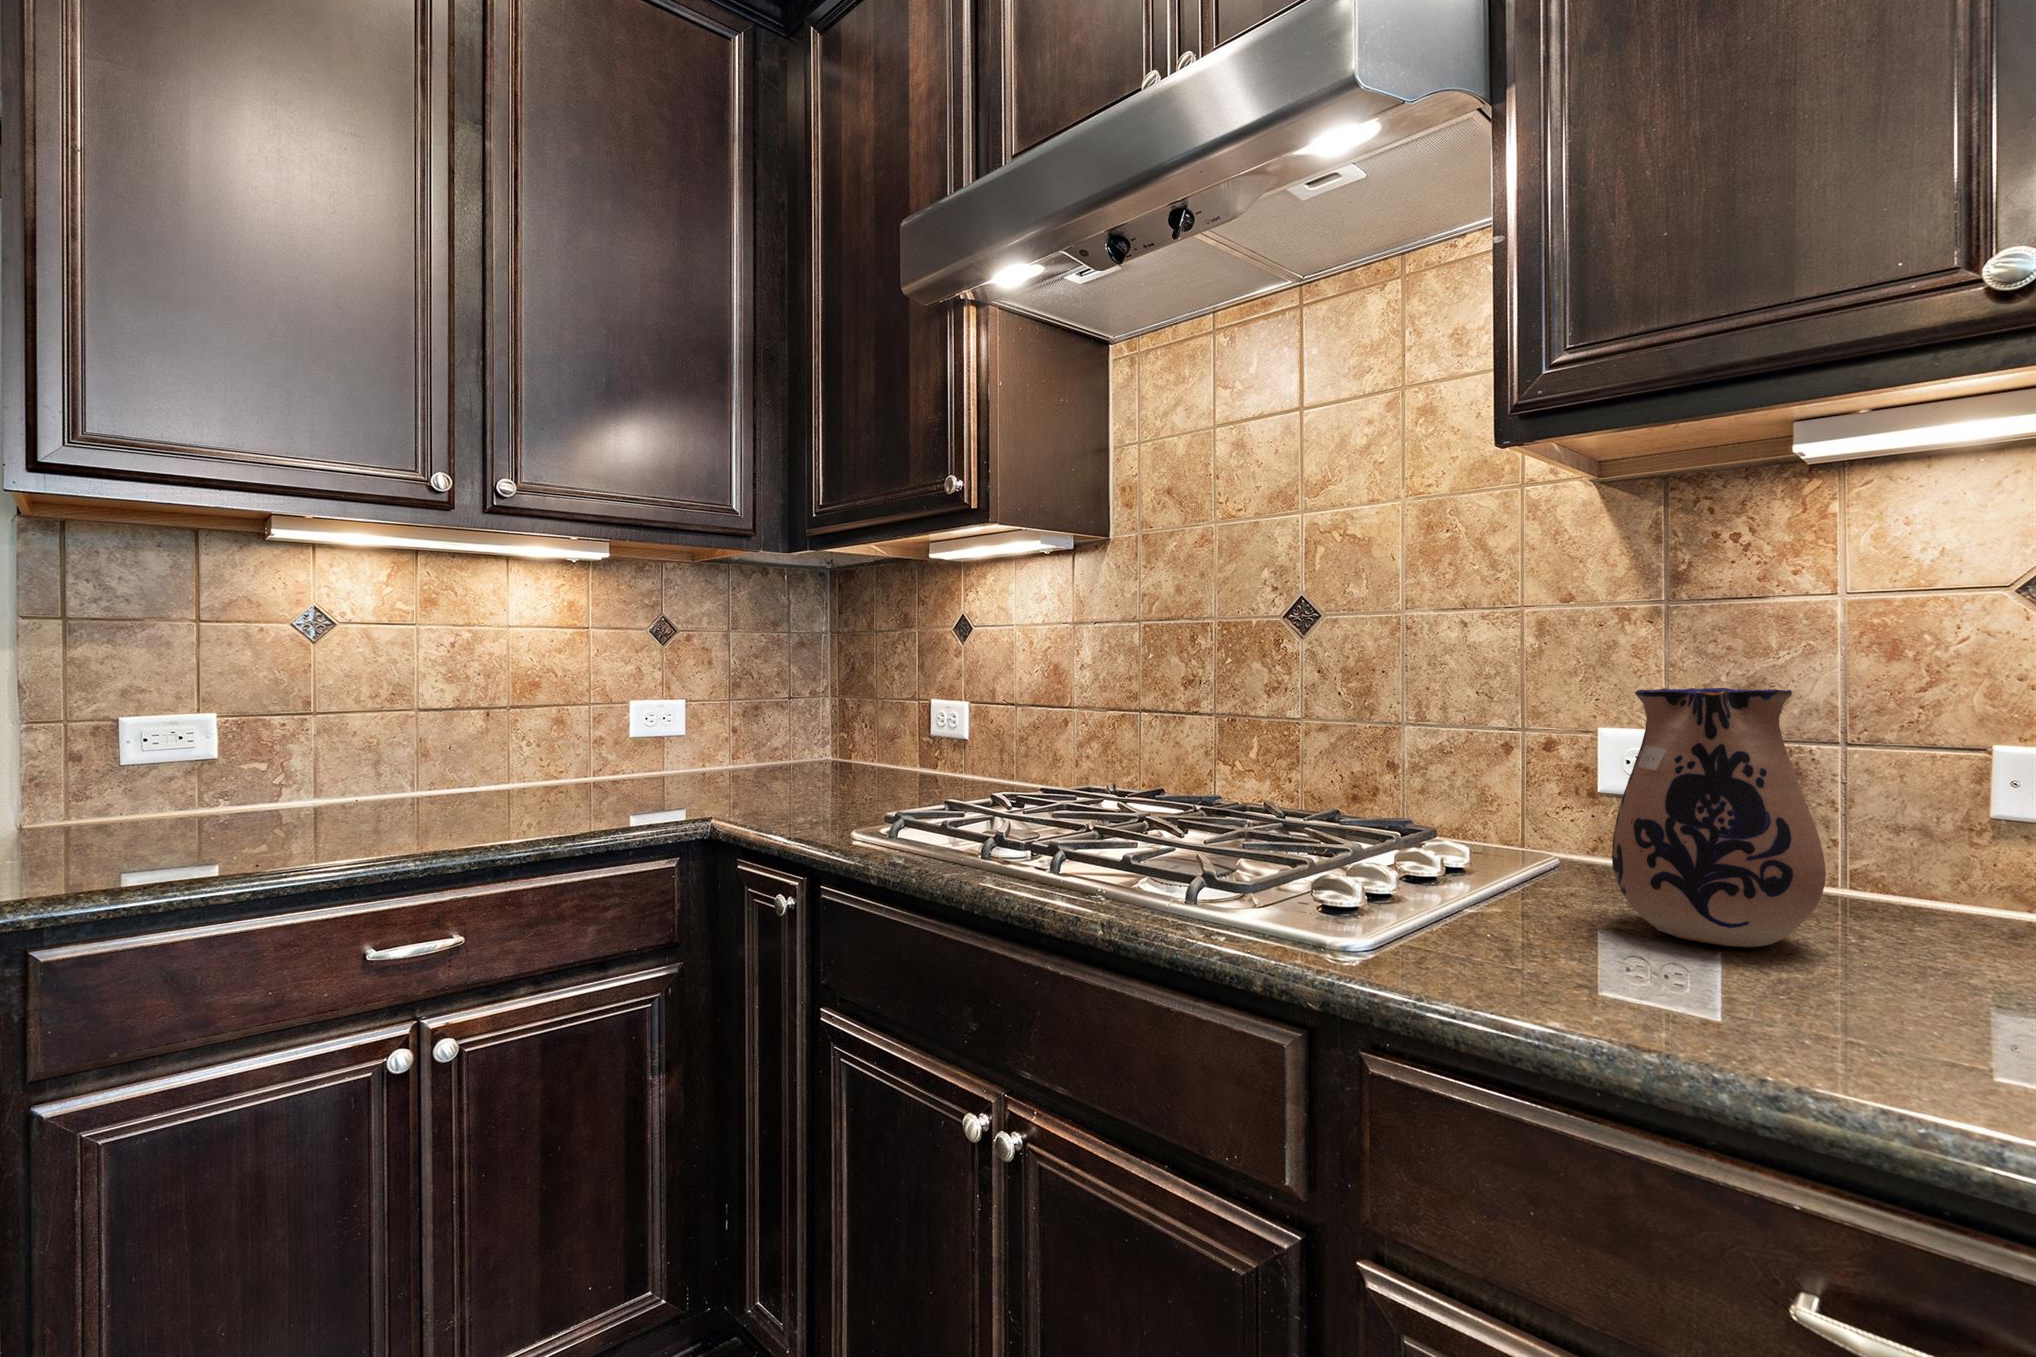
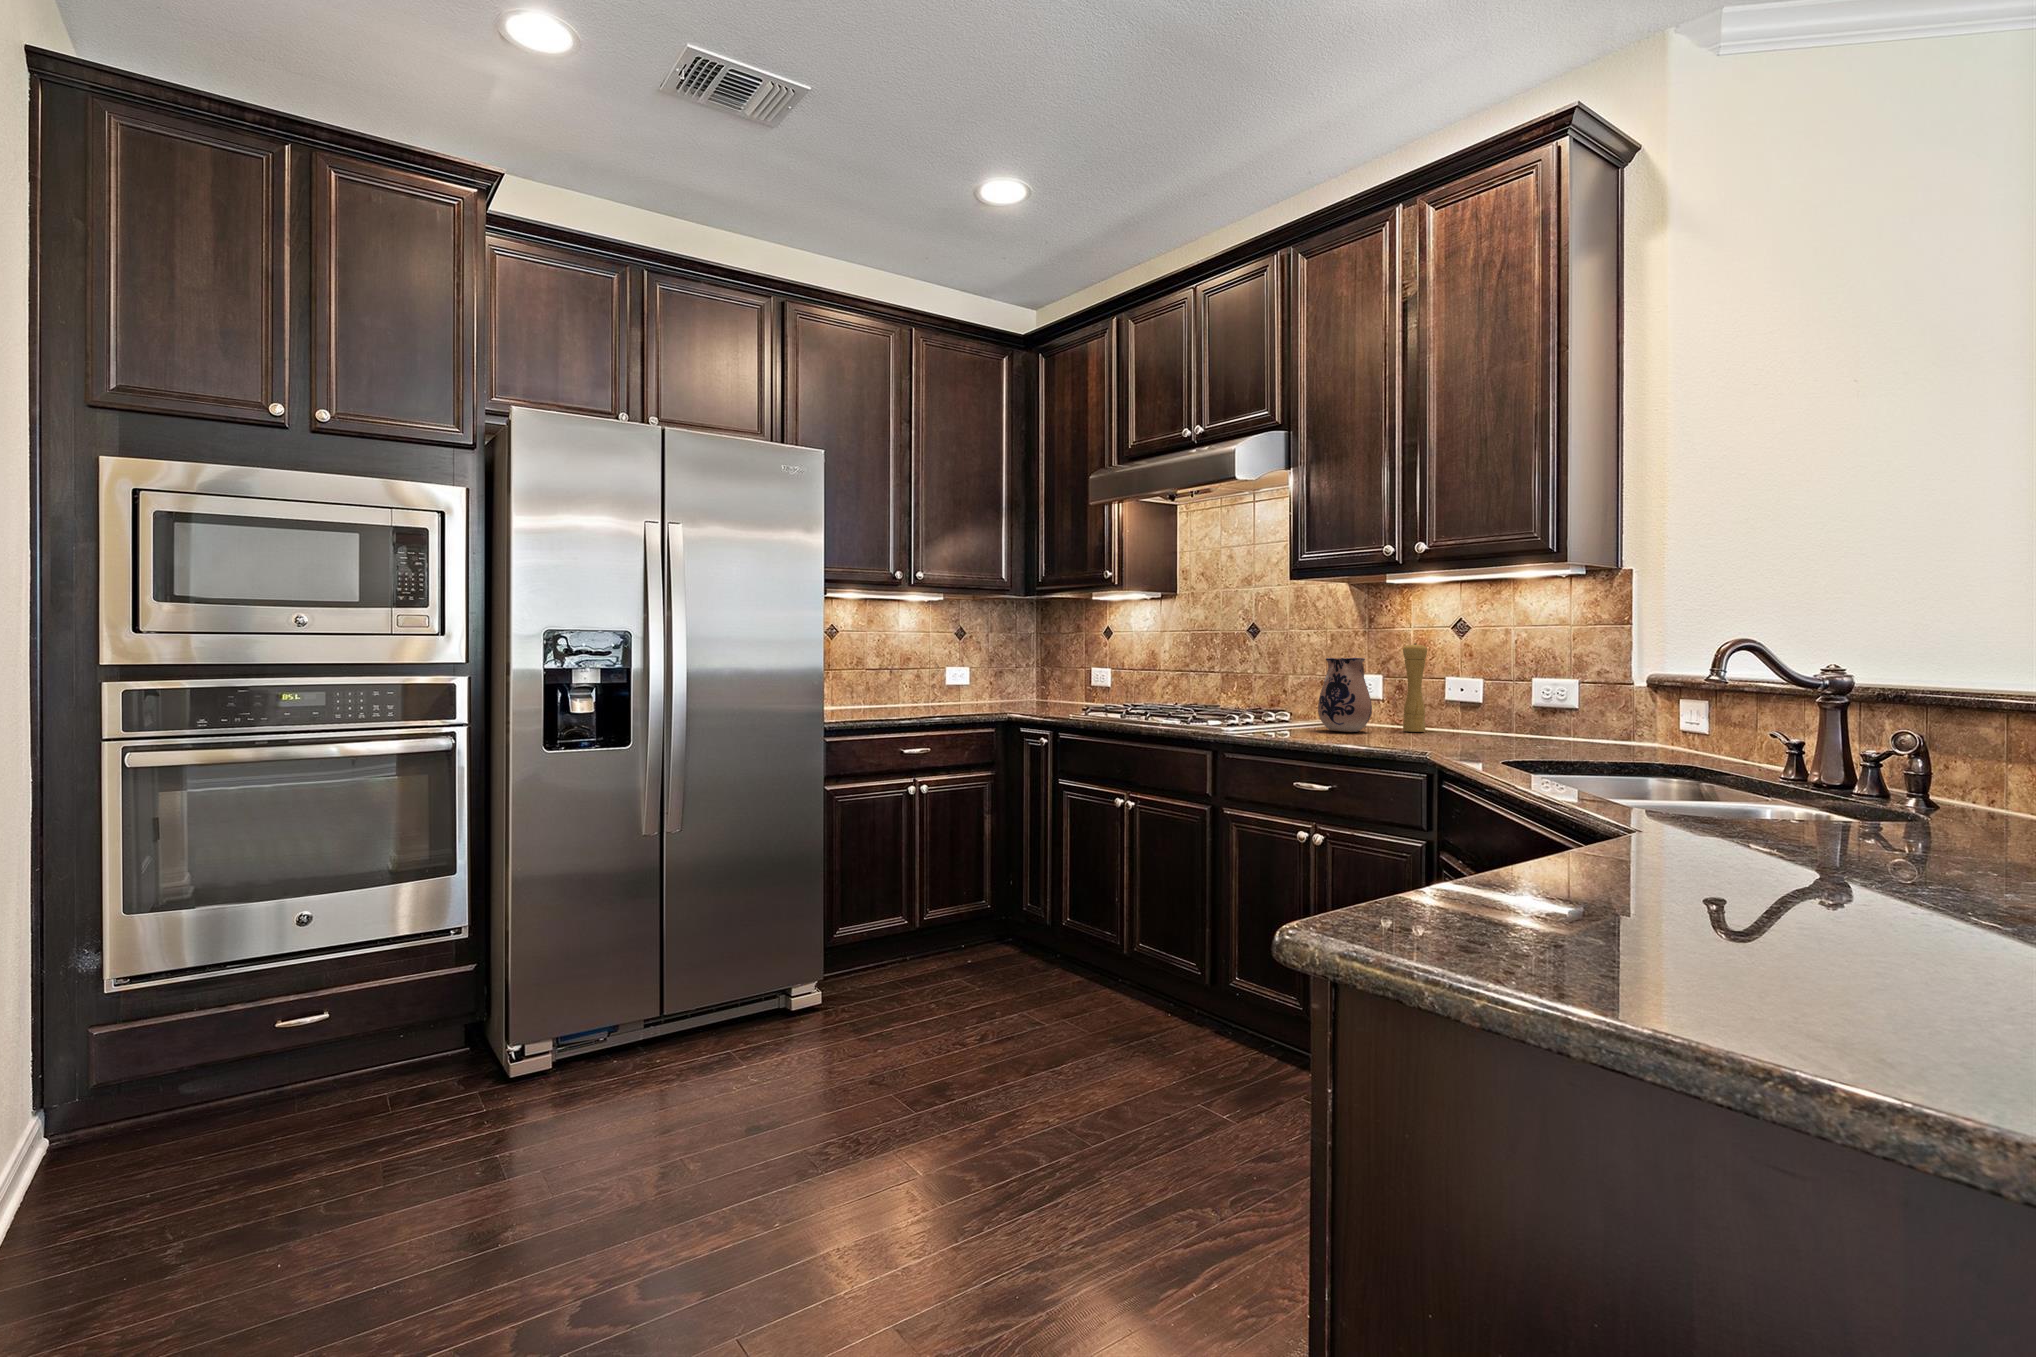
pepper mill: none [1877,638,1975,935] -> present [1403,643,1427,732]

